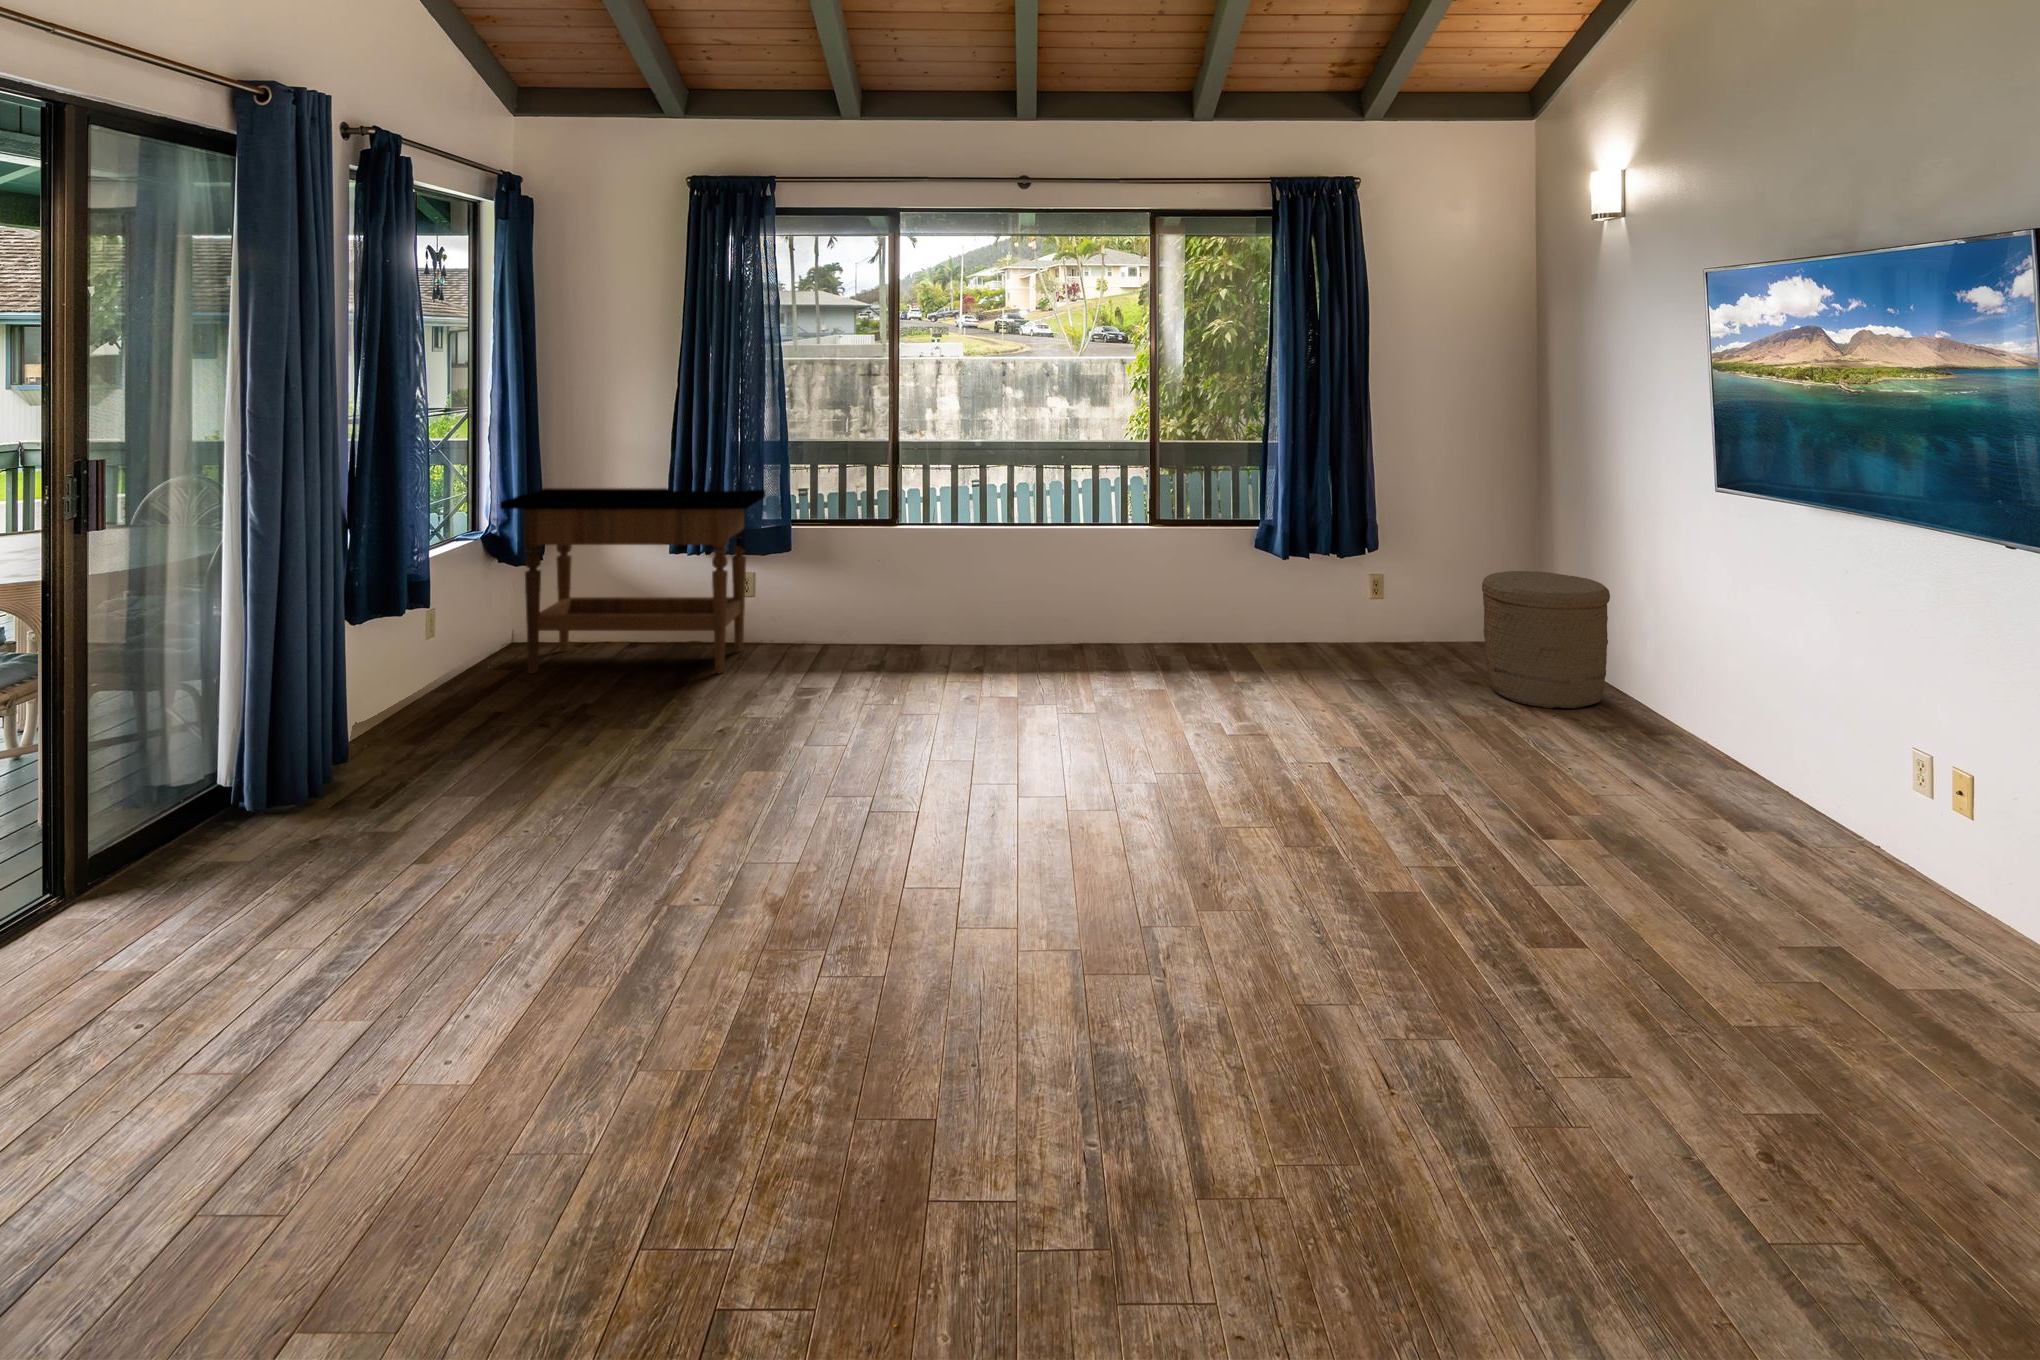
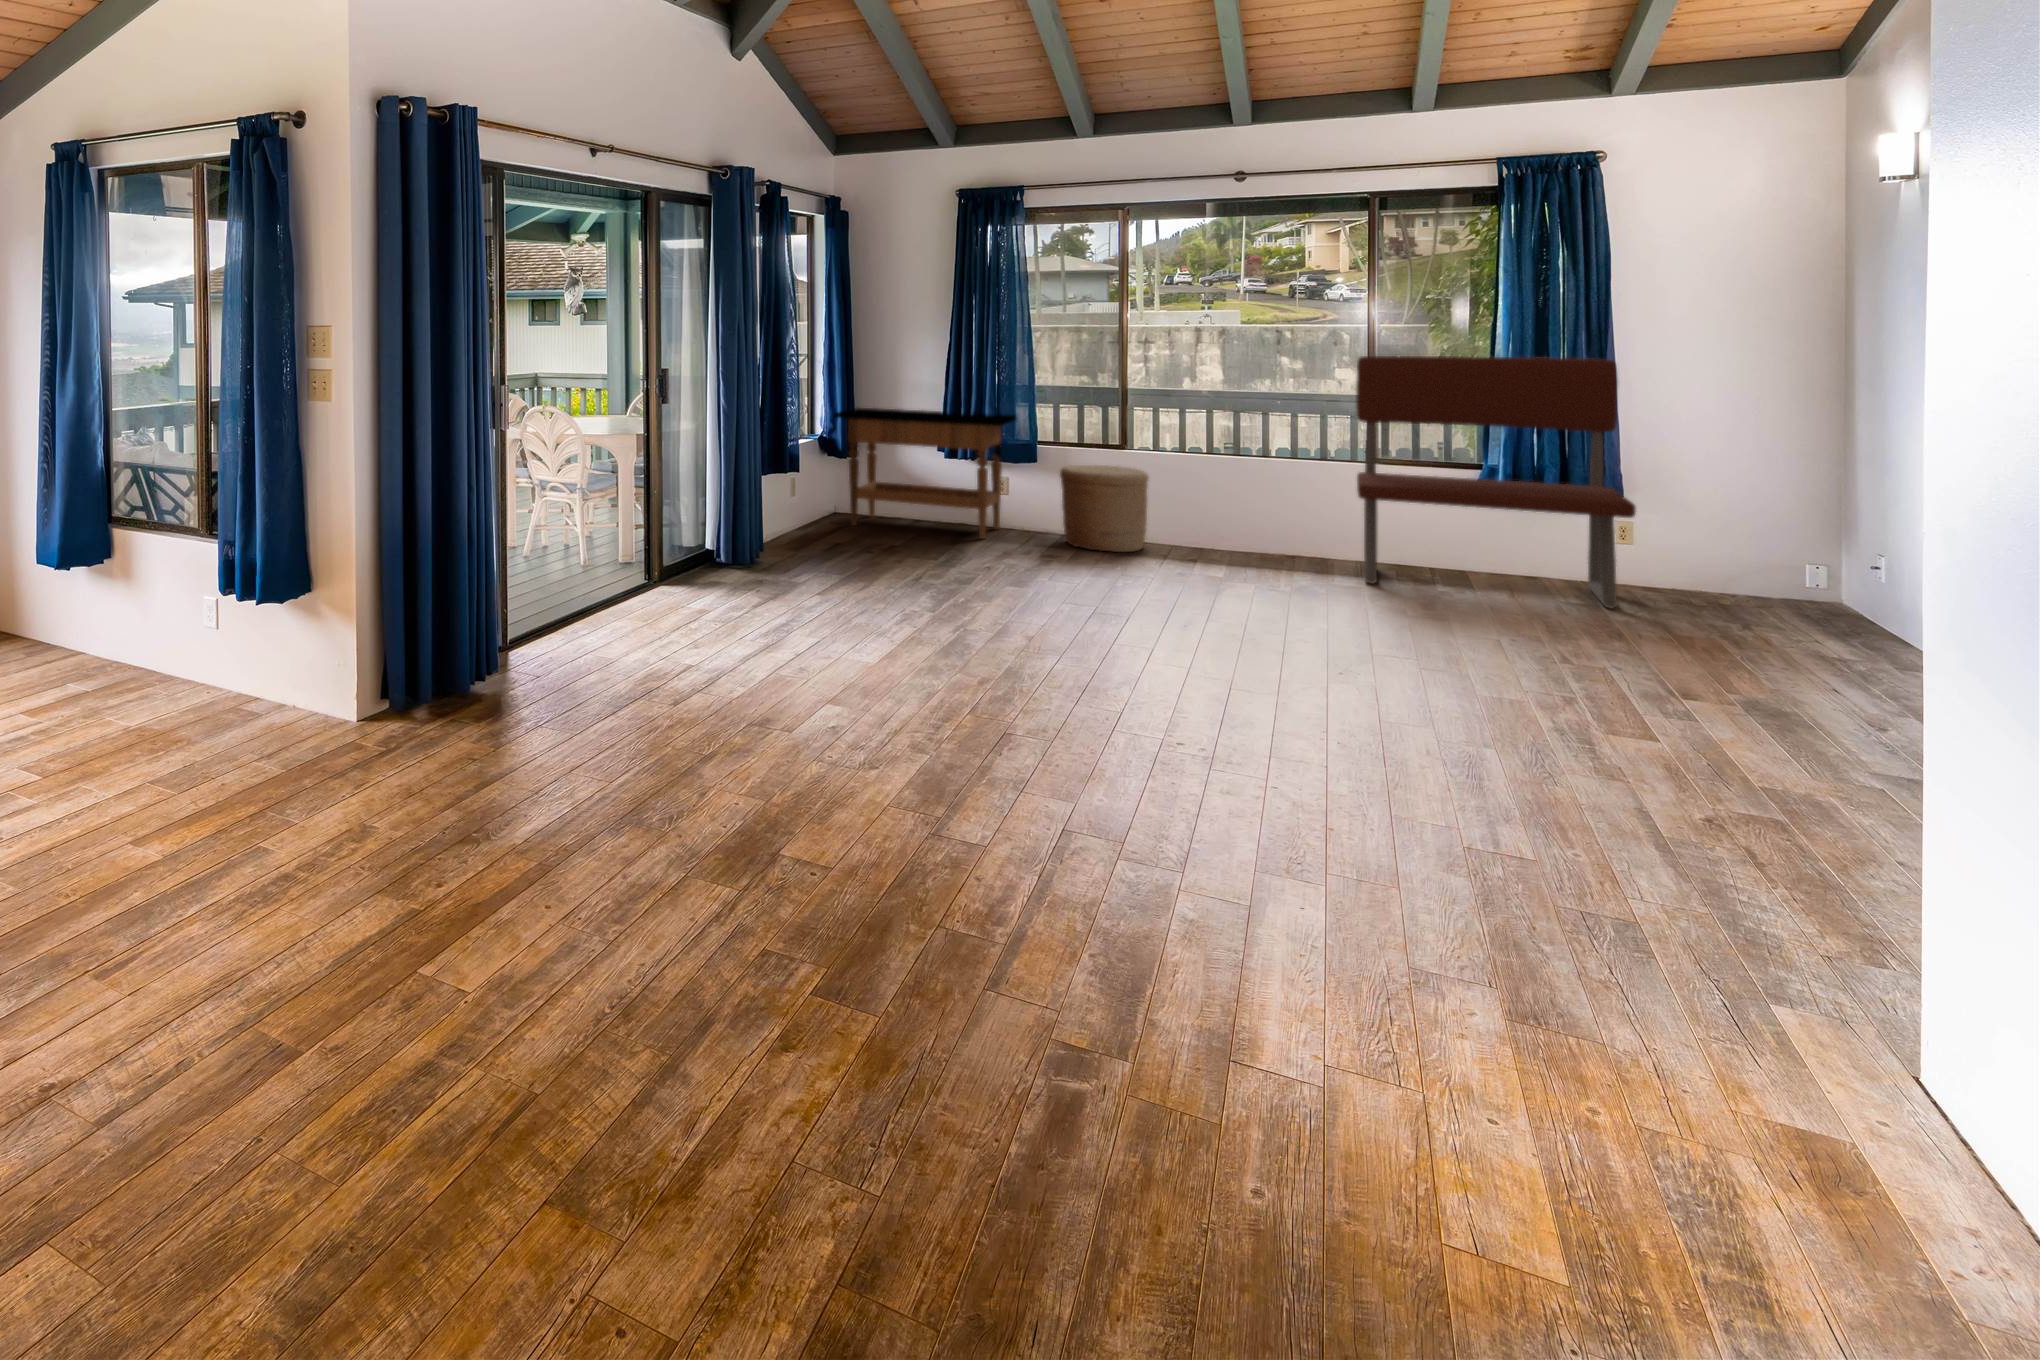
bench: none [1147,401,1412,682] -> present [1356,356,1636,608]
woven basket: present [1482,571,1610,708] -> present [1060,465,1149,552]

